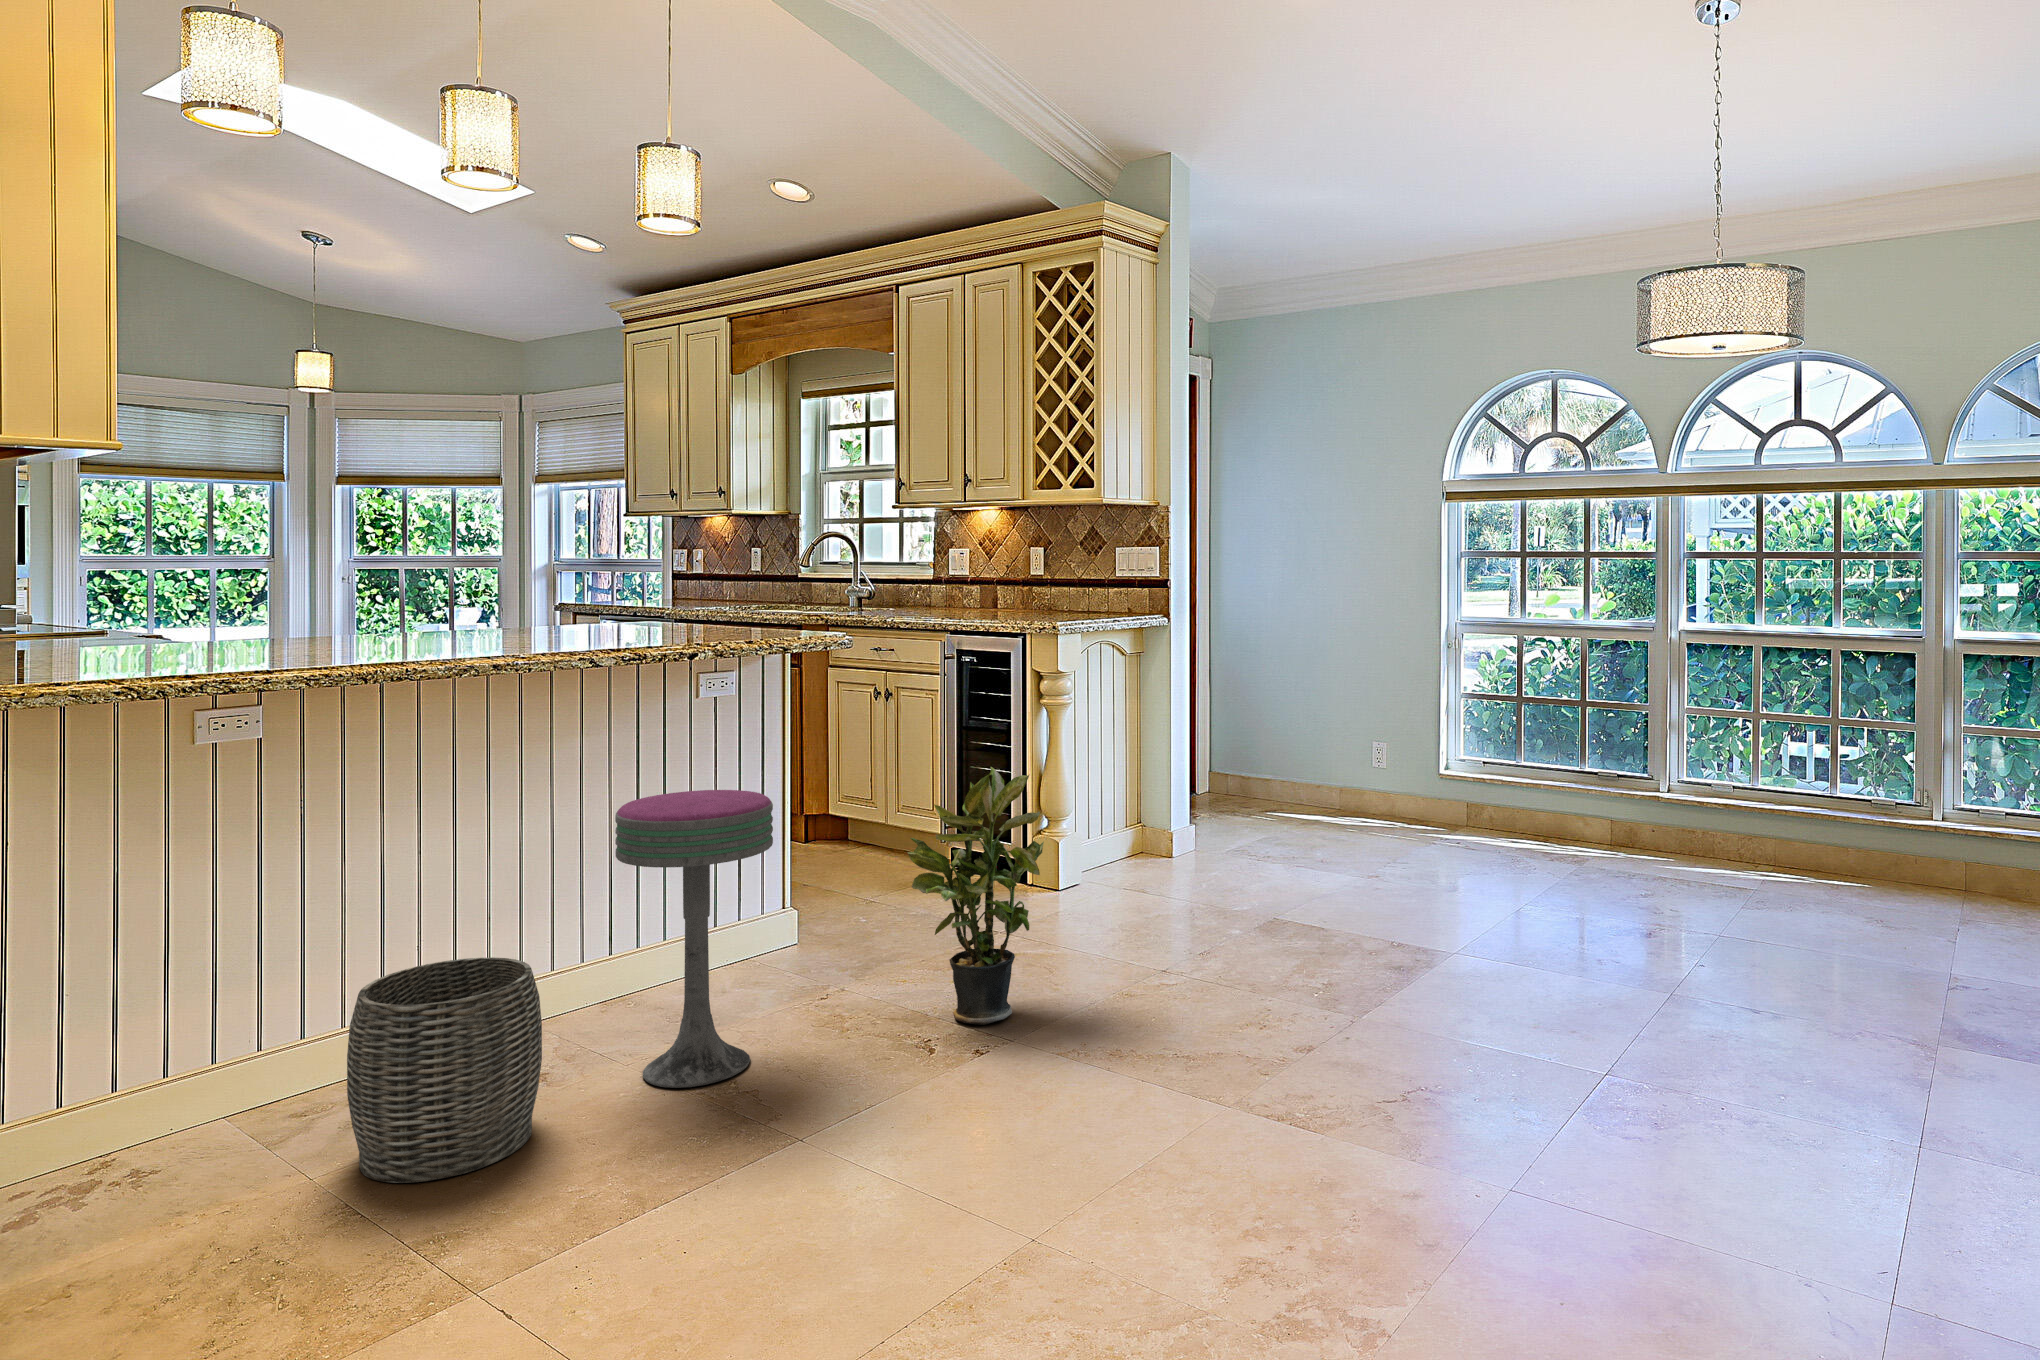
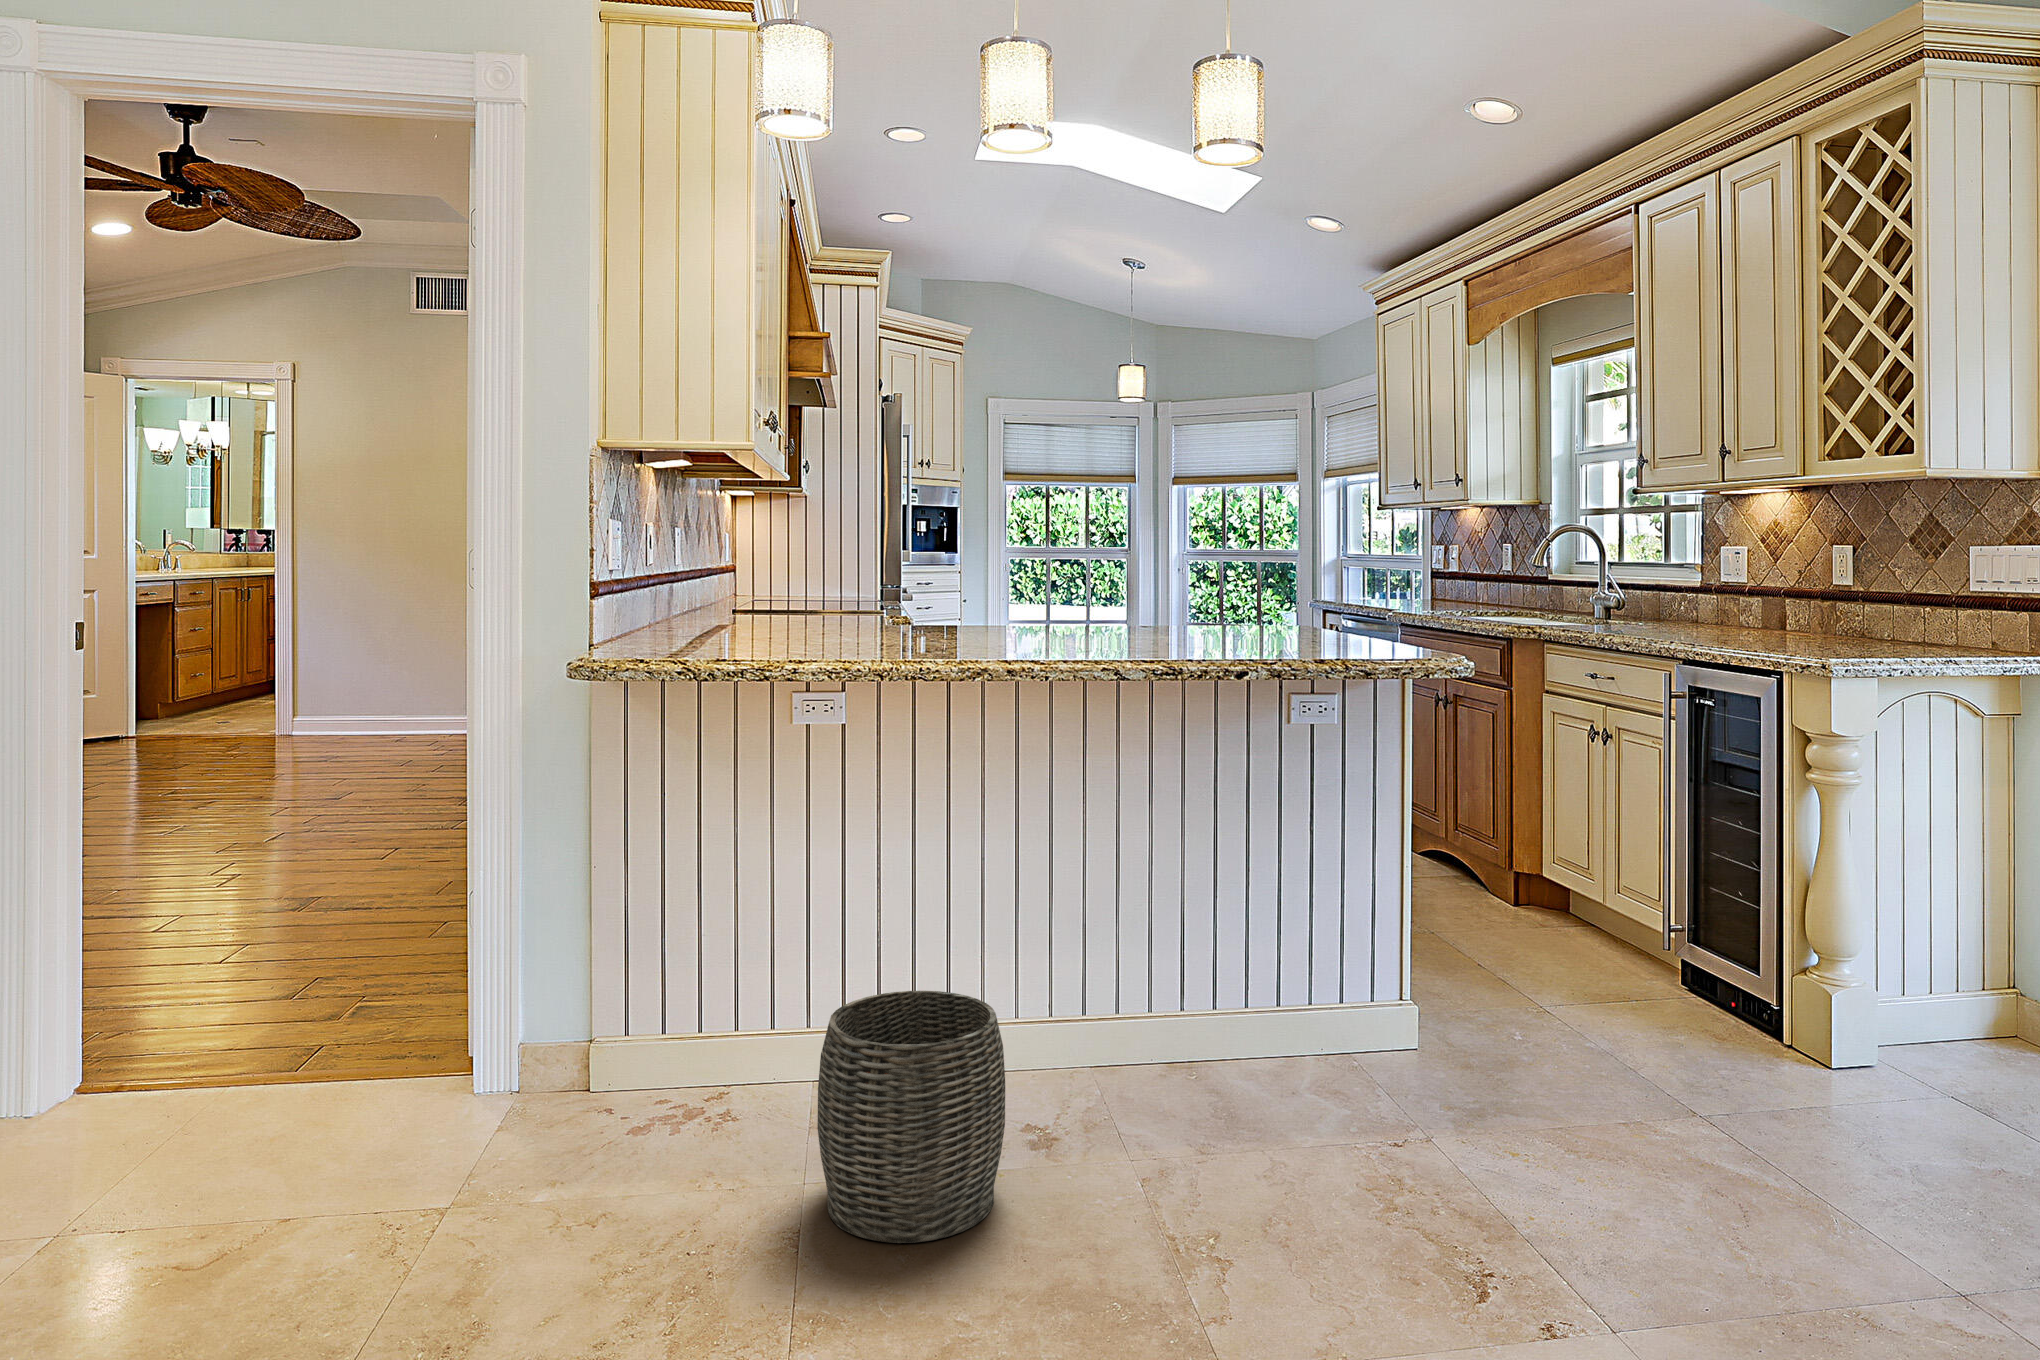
potted plant: present [907,767,1044,1025] -> none [1482,869,1702,1261]
bar stool: present [615,790,773,1088] -> none [1107,840,1291,1221]

